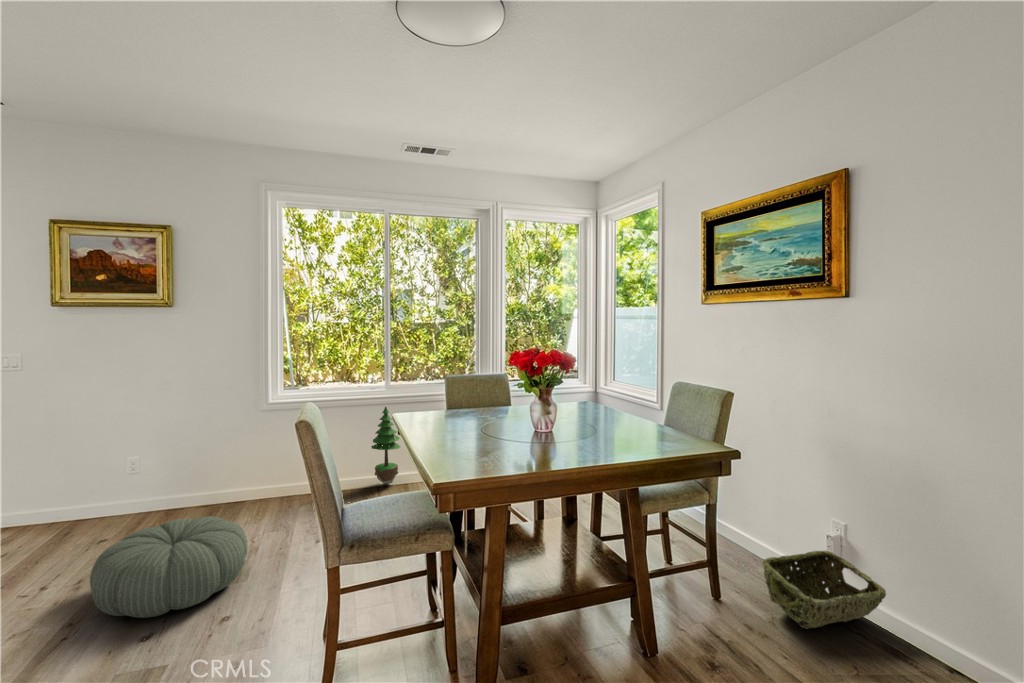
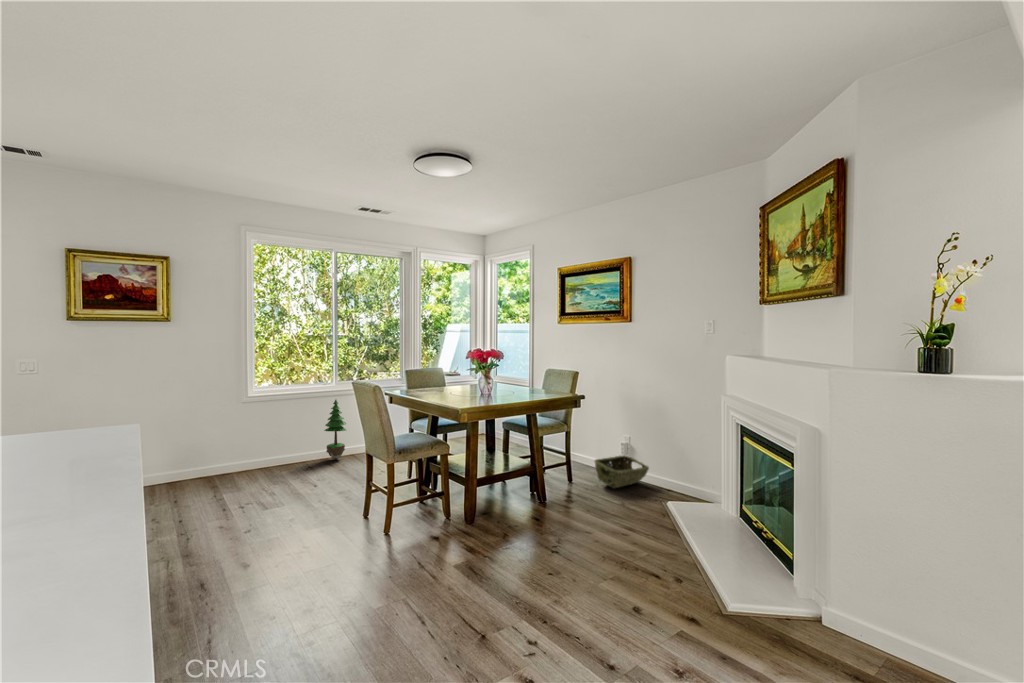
pouf: present [90,516,247,618] -> none [182,471,283,528]

